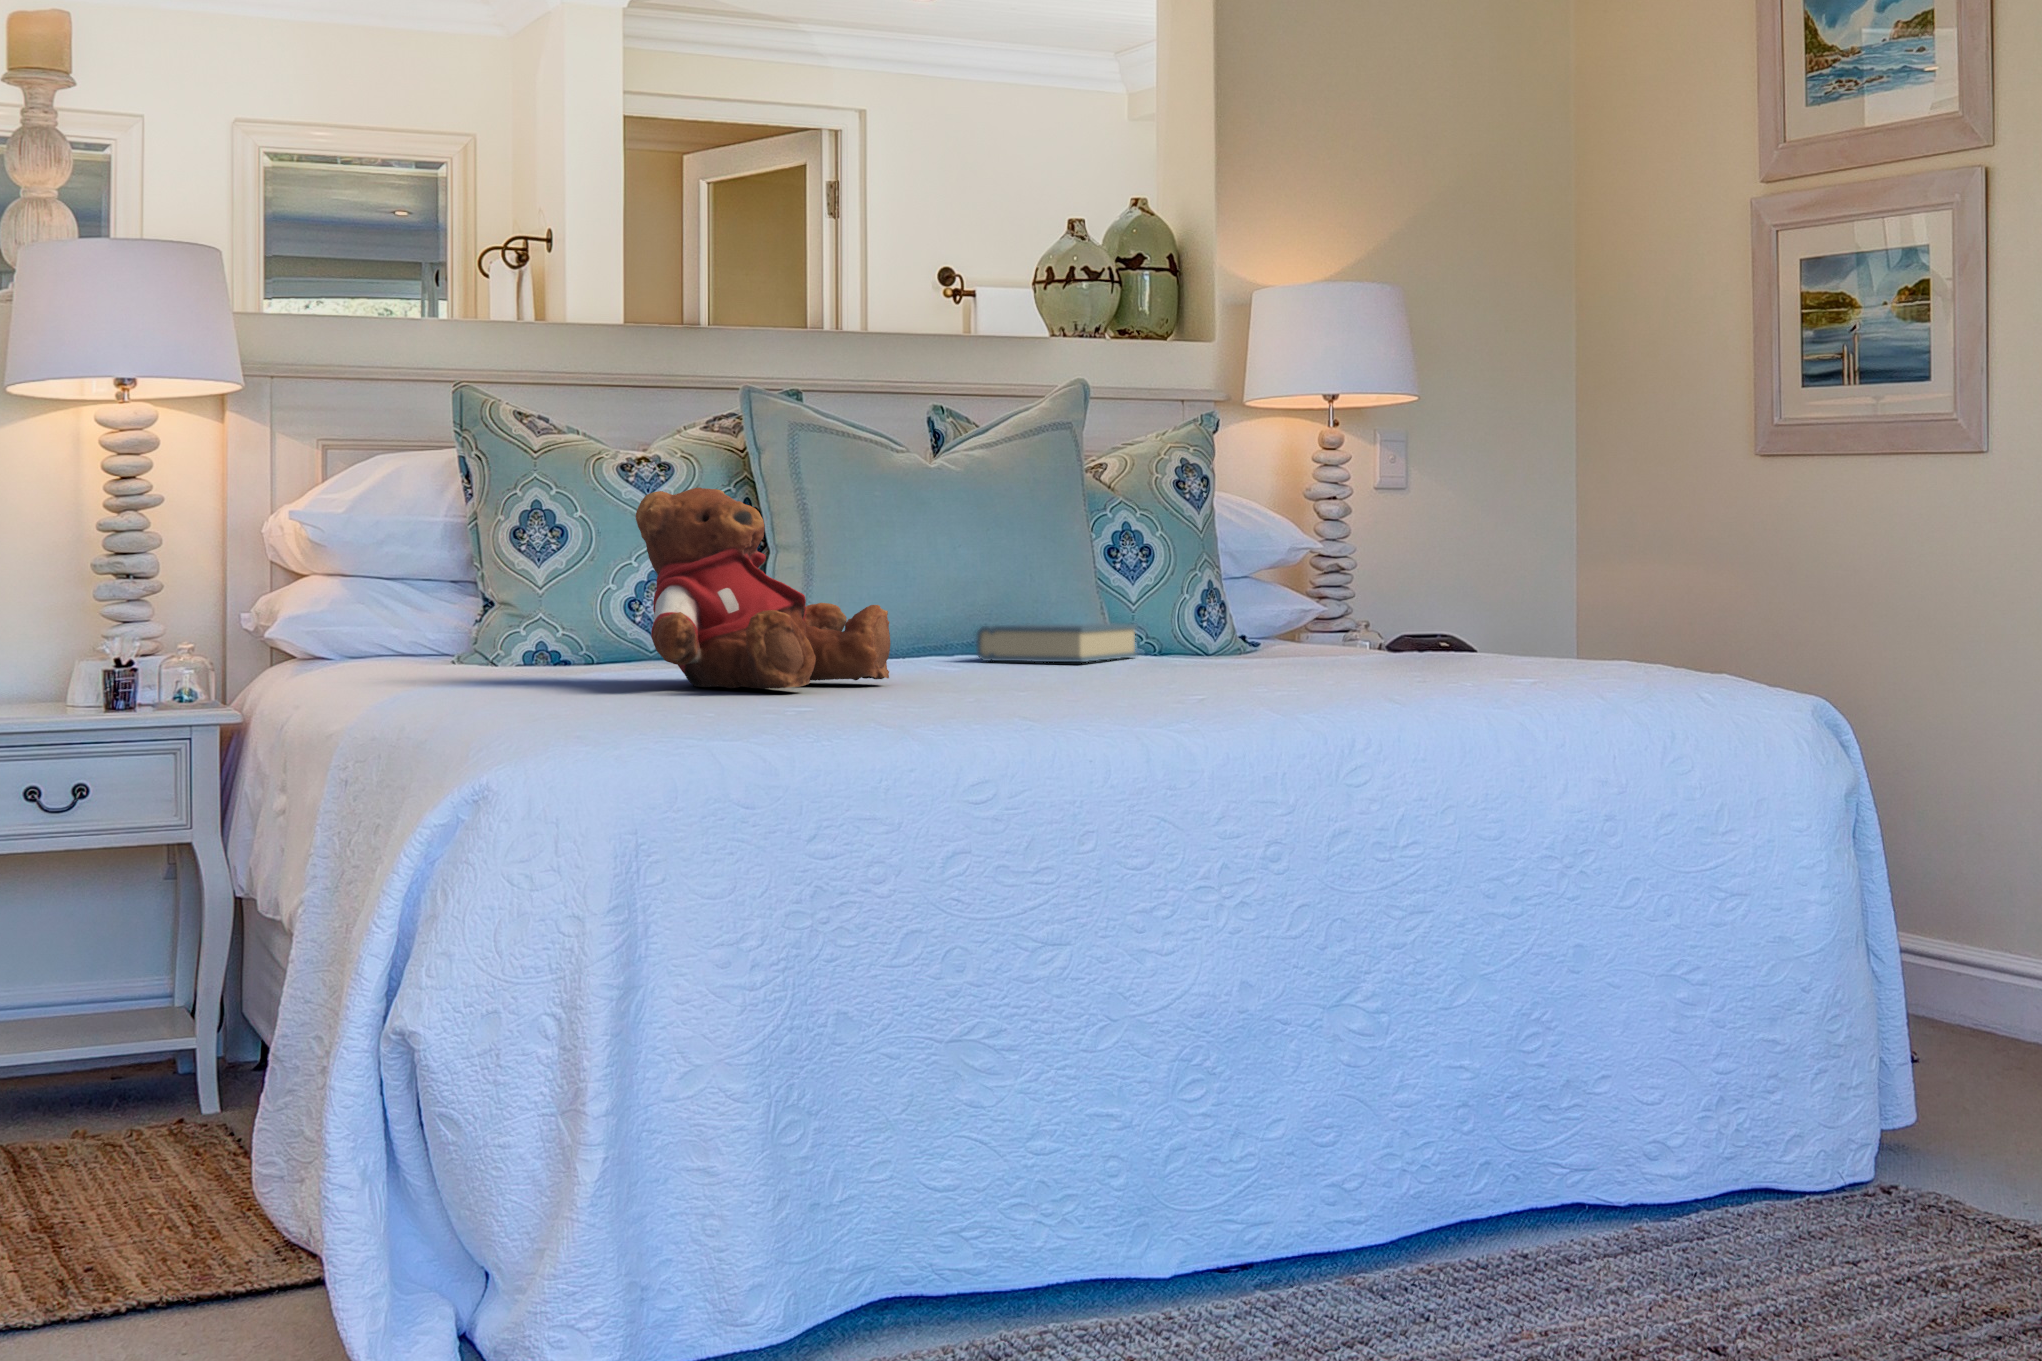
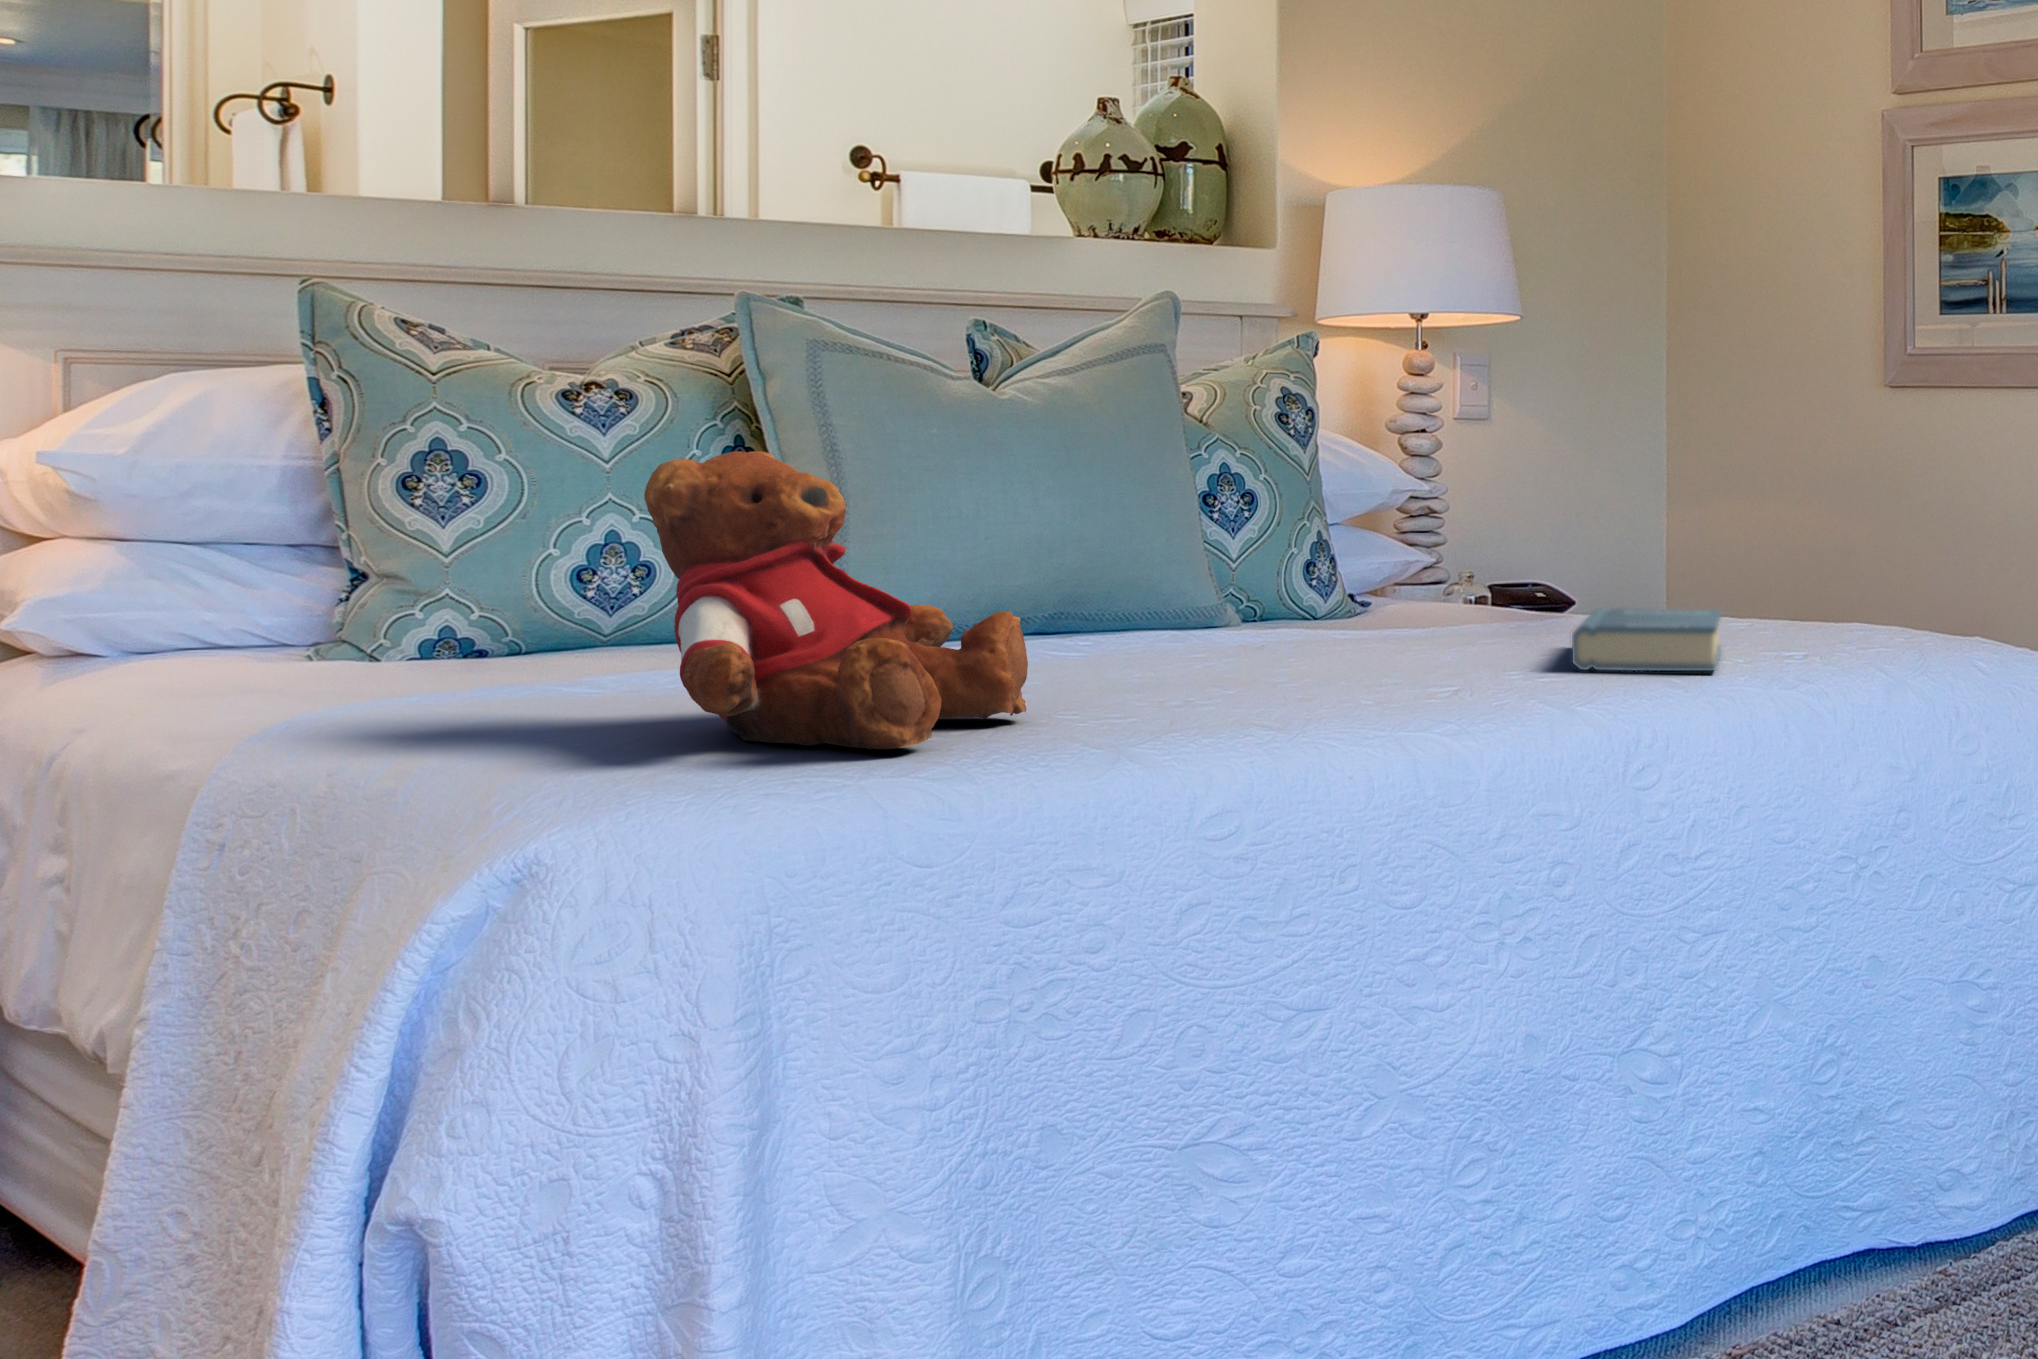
hardback book: present [976,623,1137,662] -> present [1572,608,1721,671]

